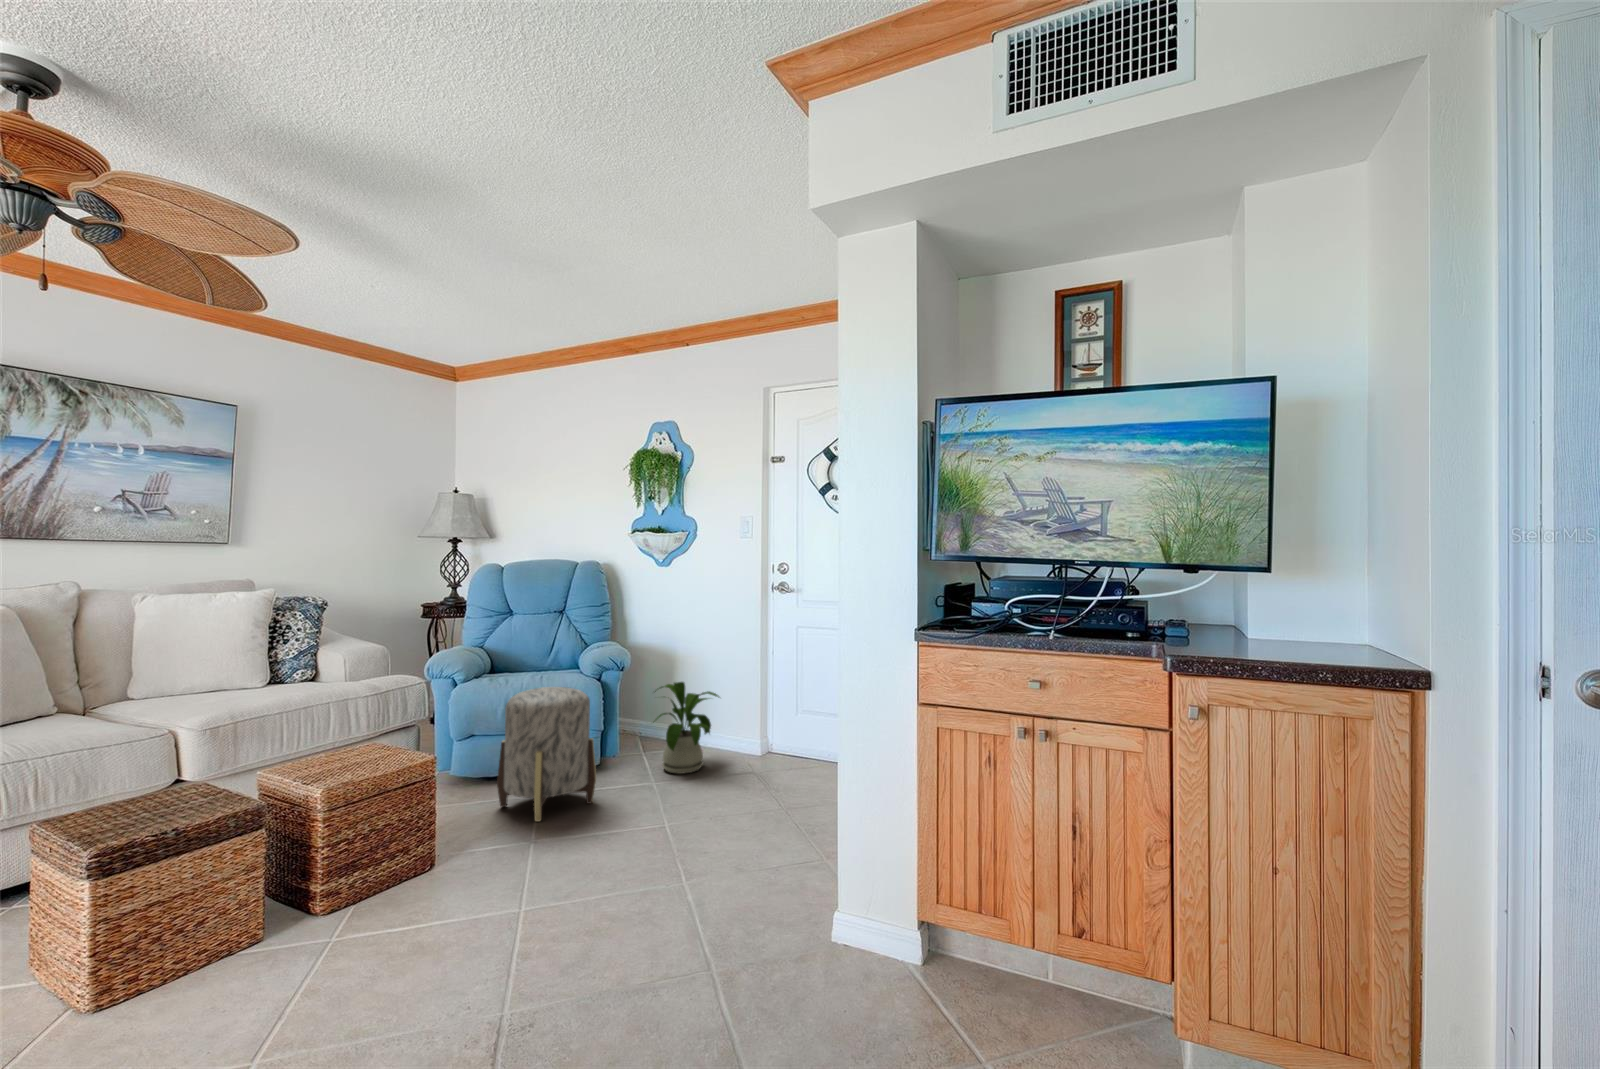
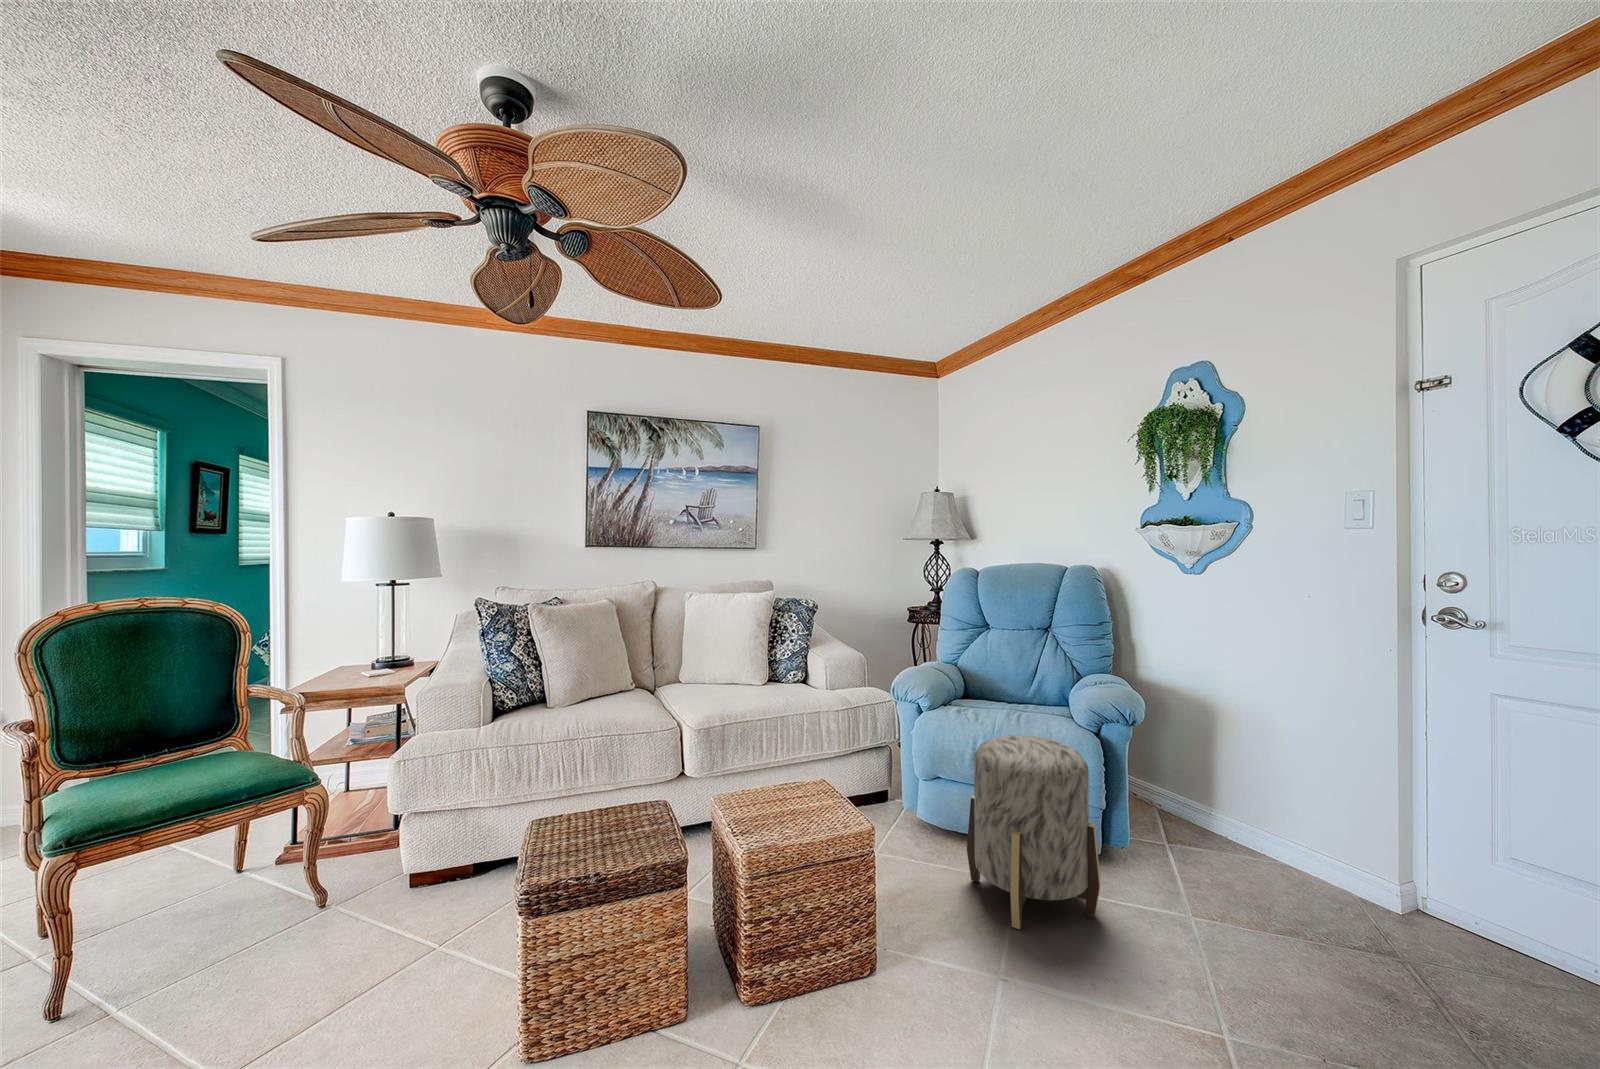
house plant: present [655,682,719,774] -> none [1184,753,1321,905]

